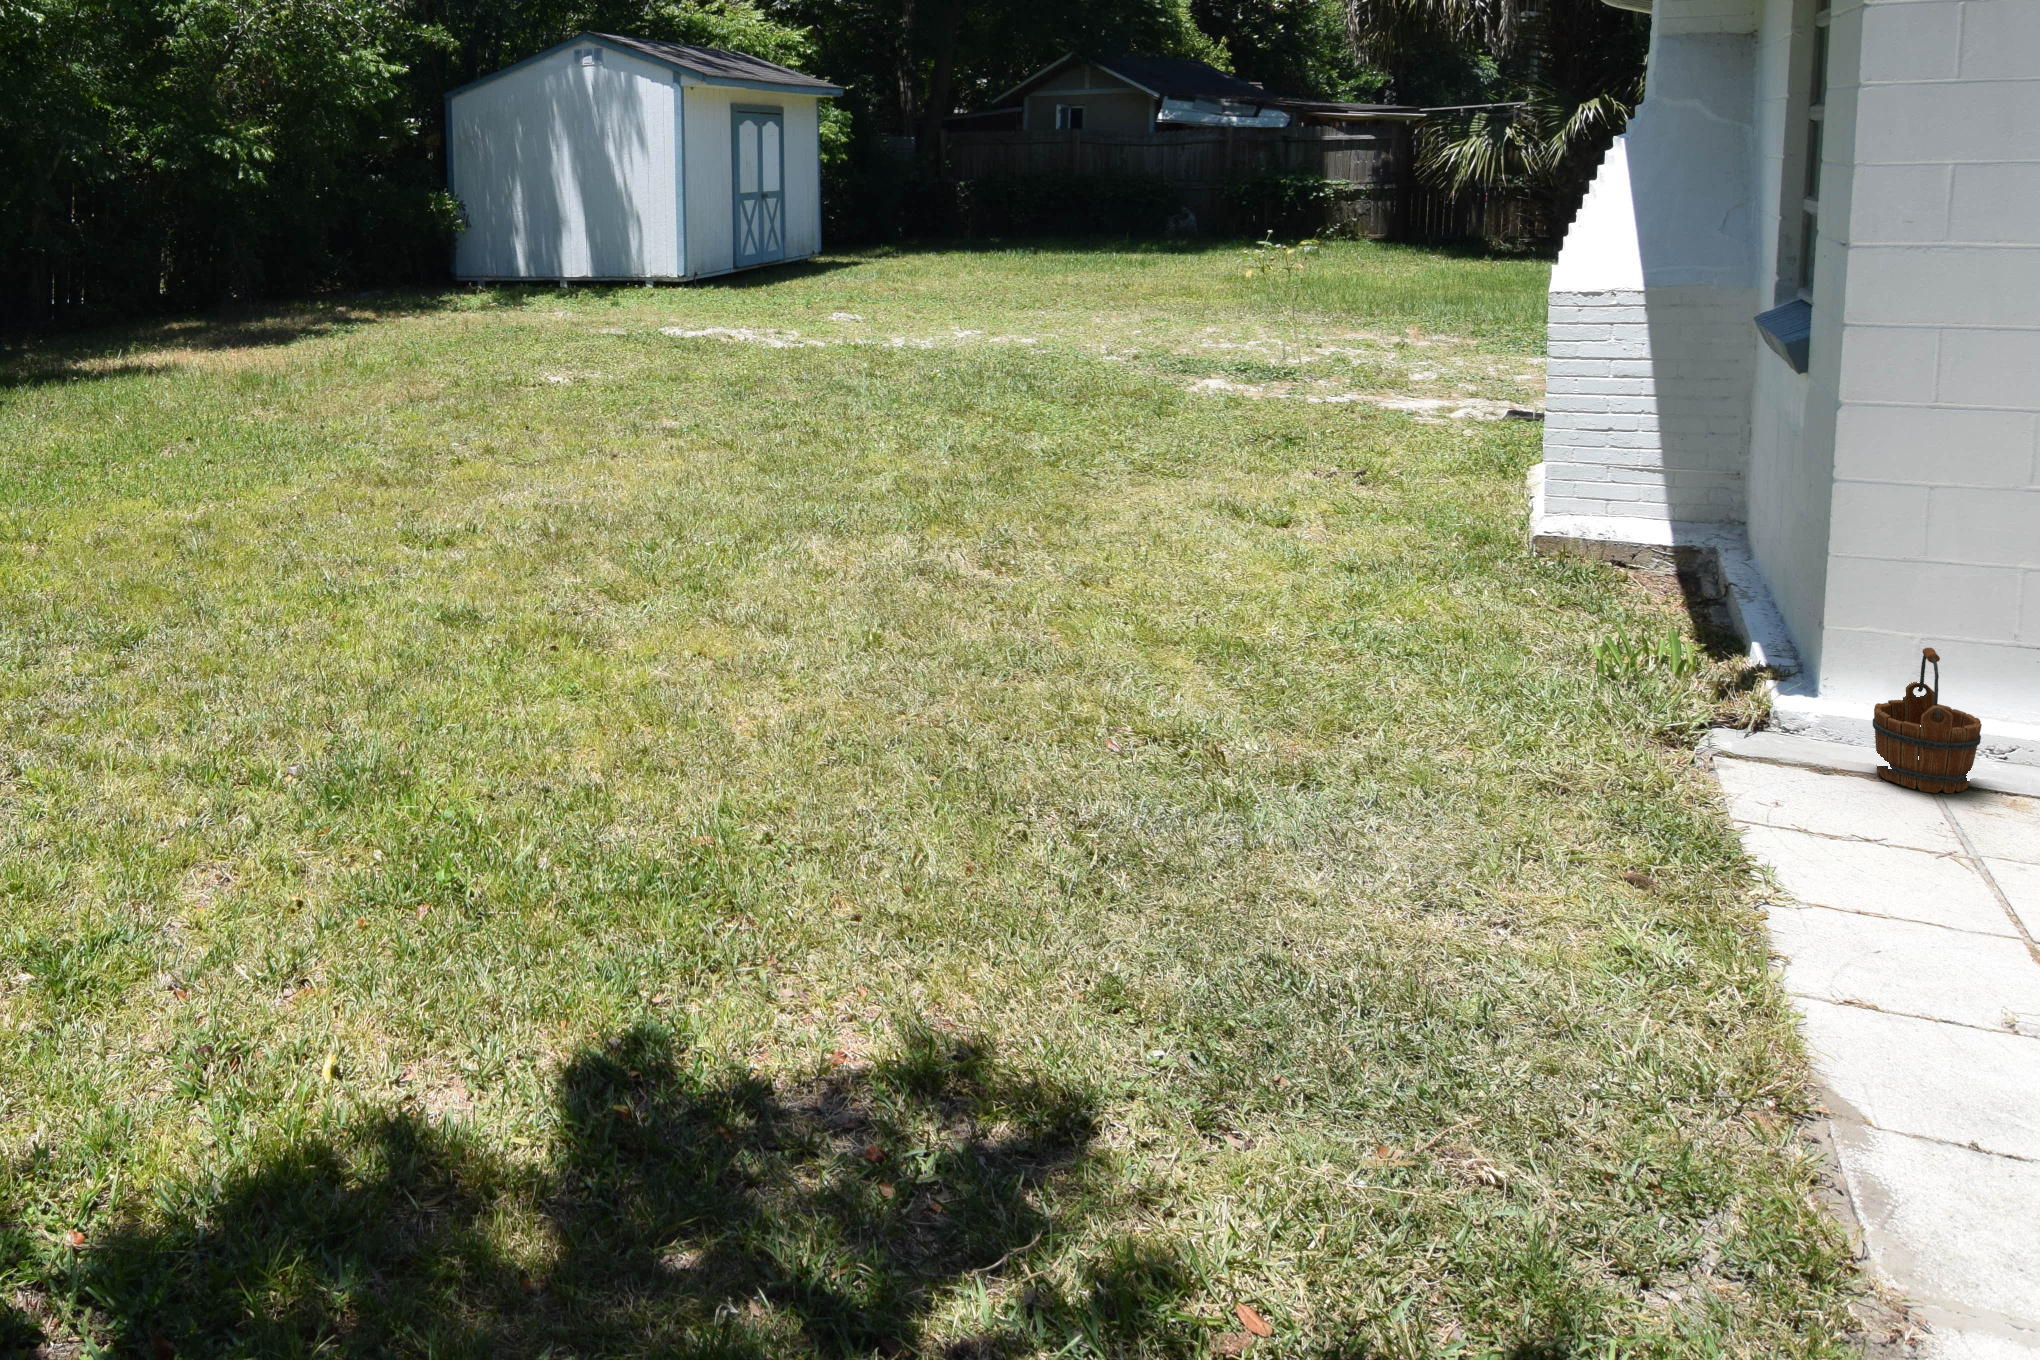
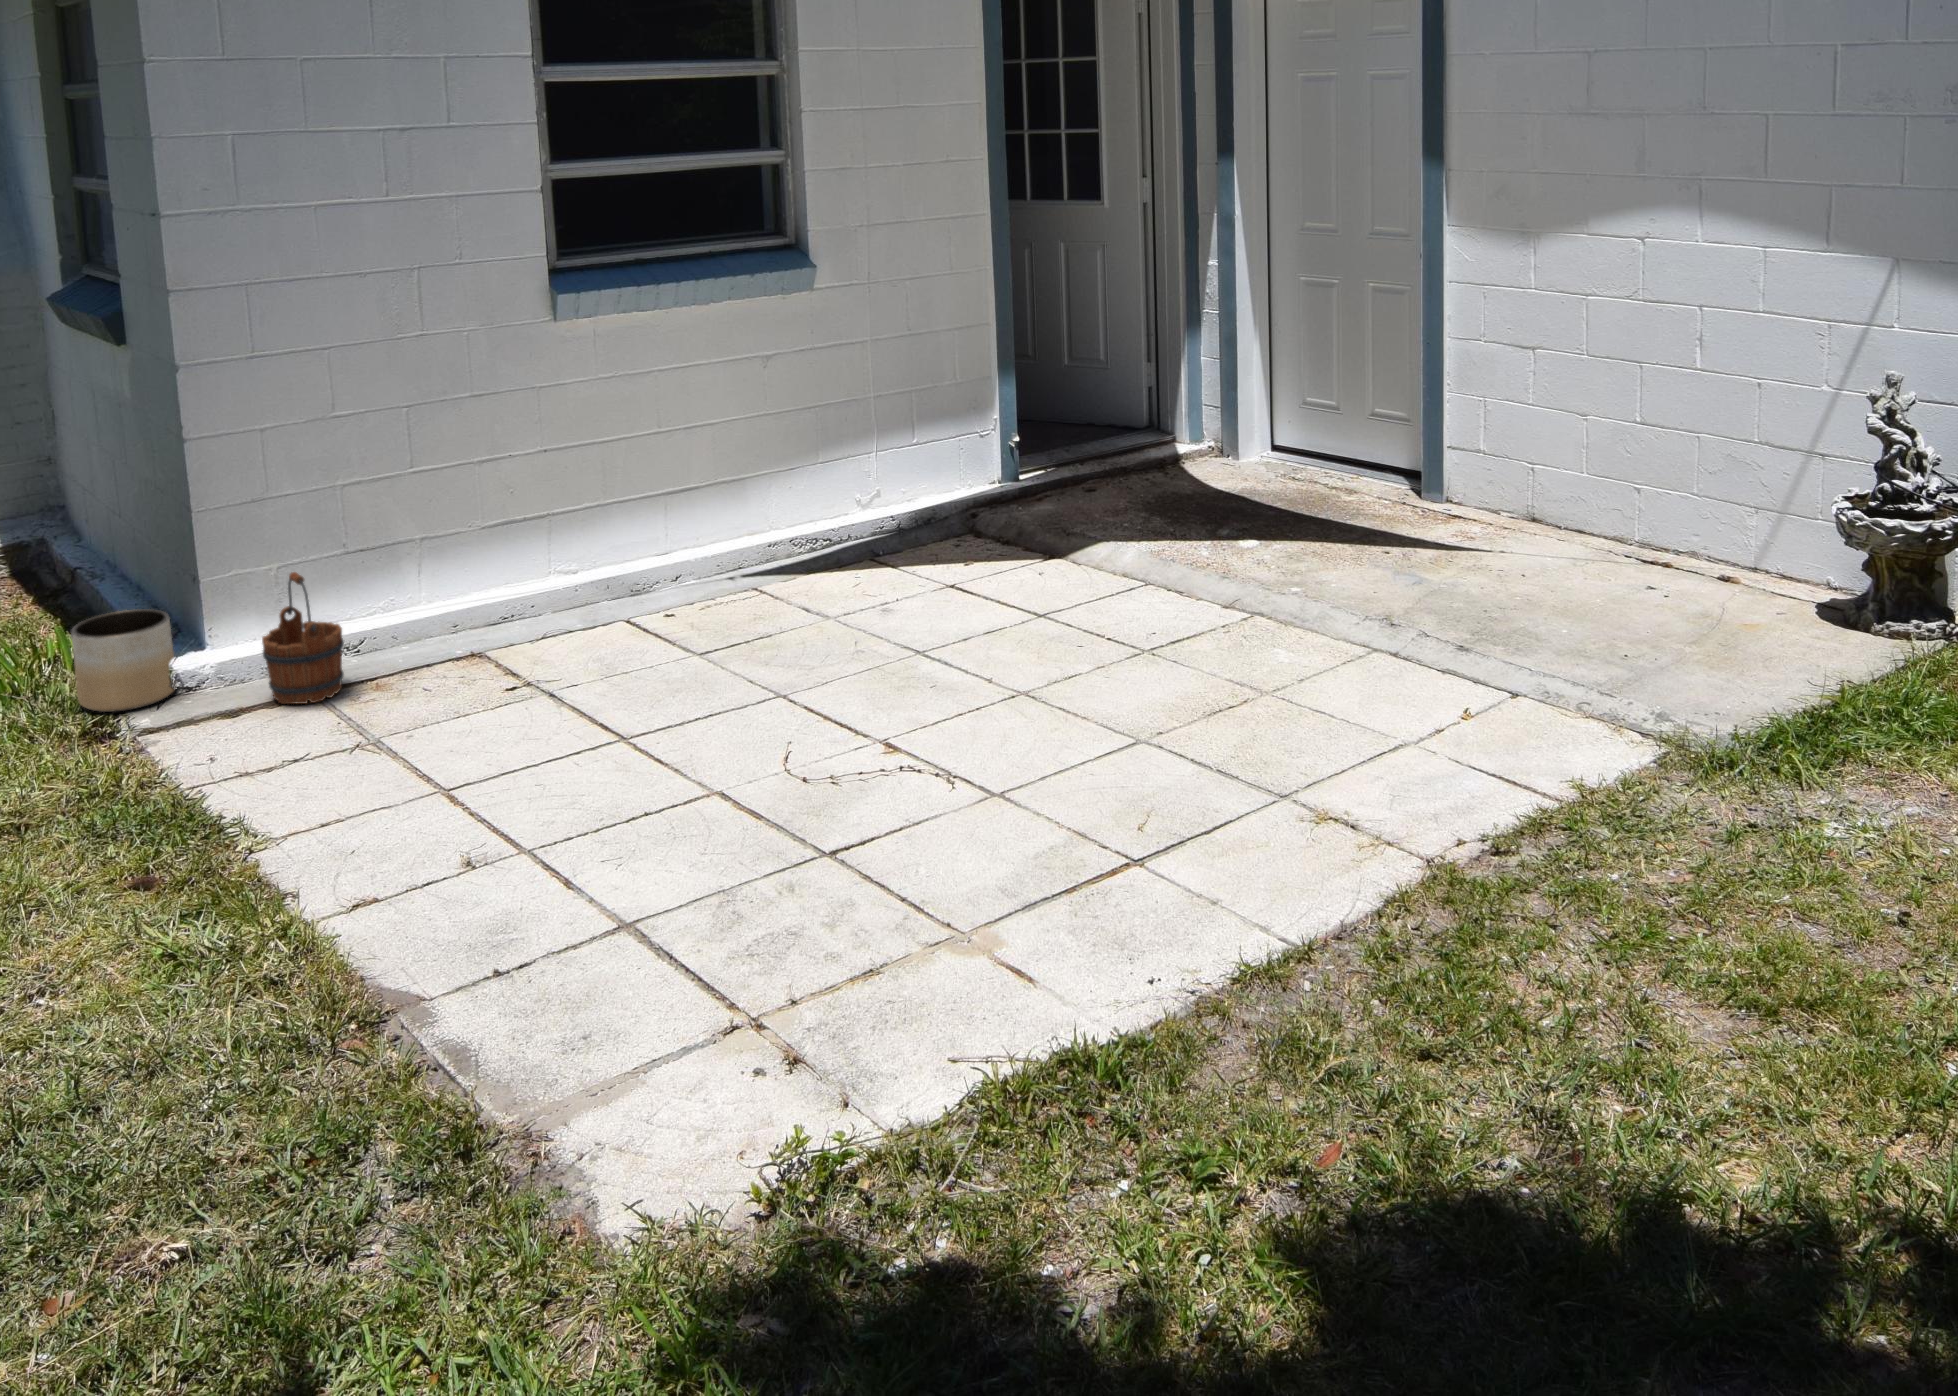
planter: none [1669,630,1780,730] -> present [71,609,174,712]

